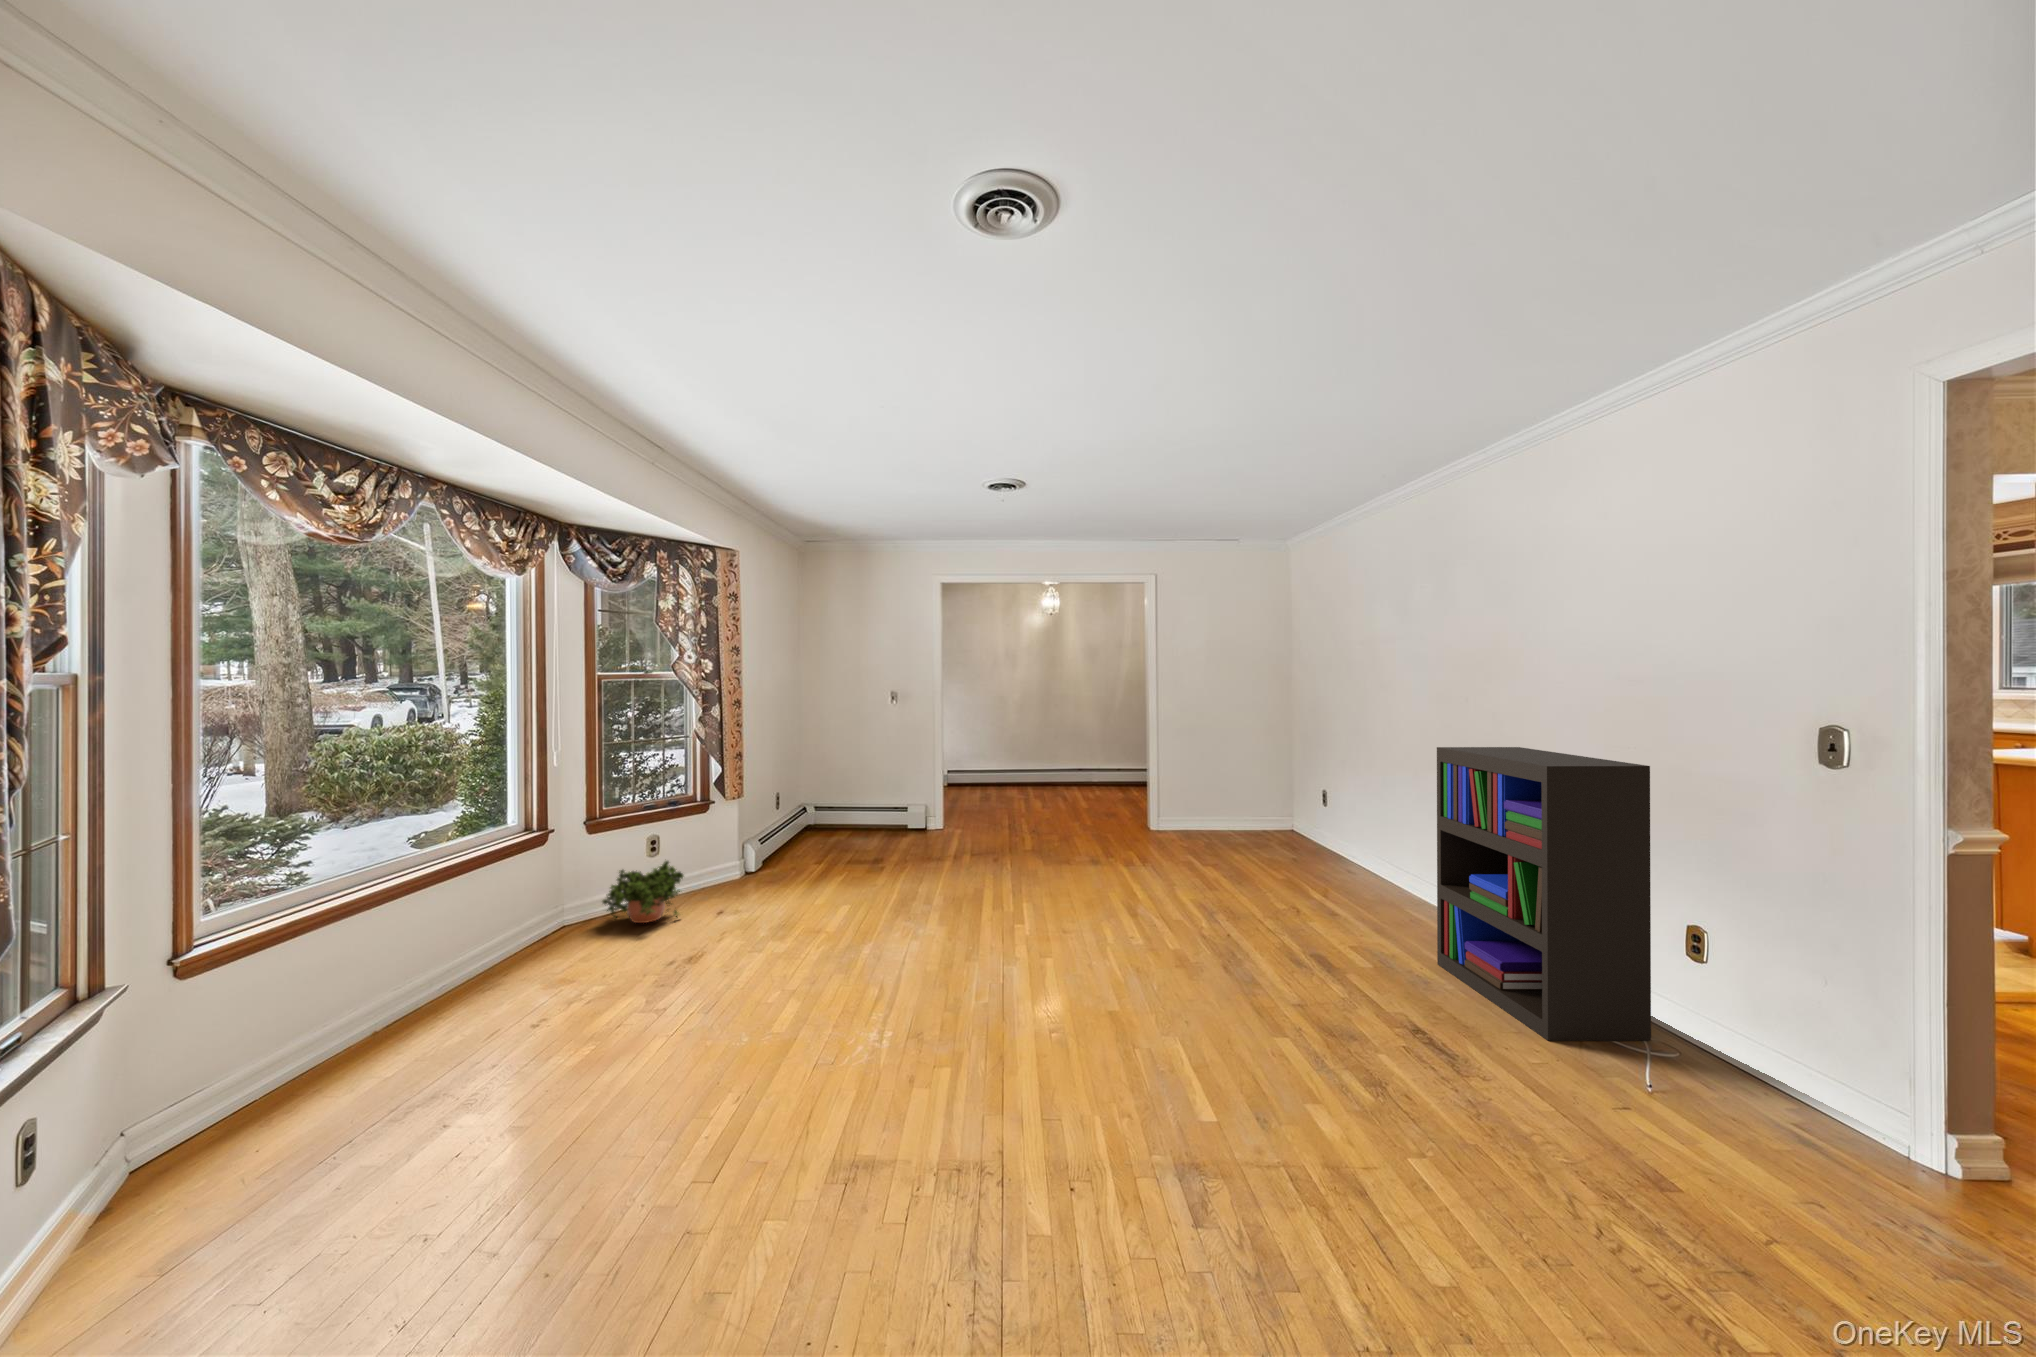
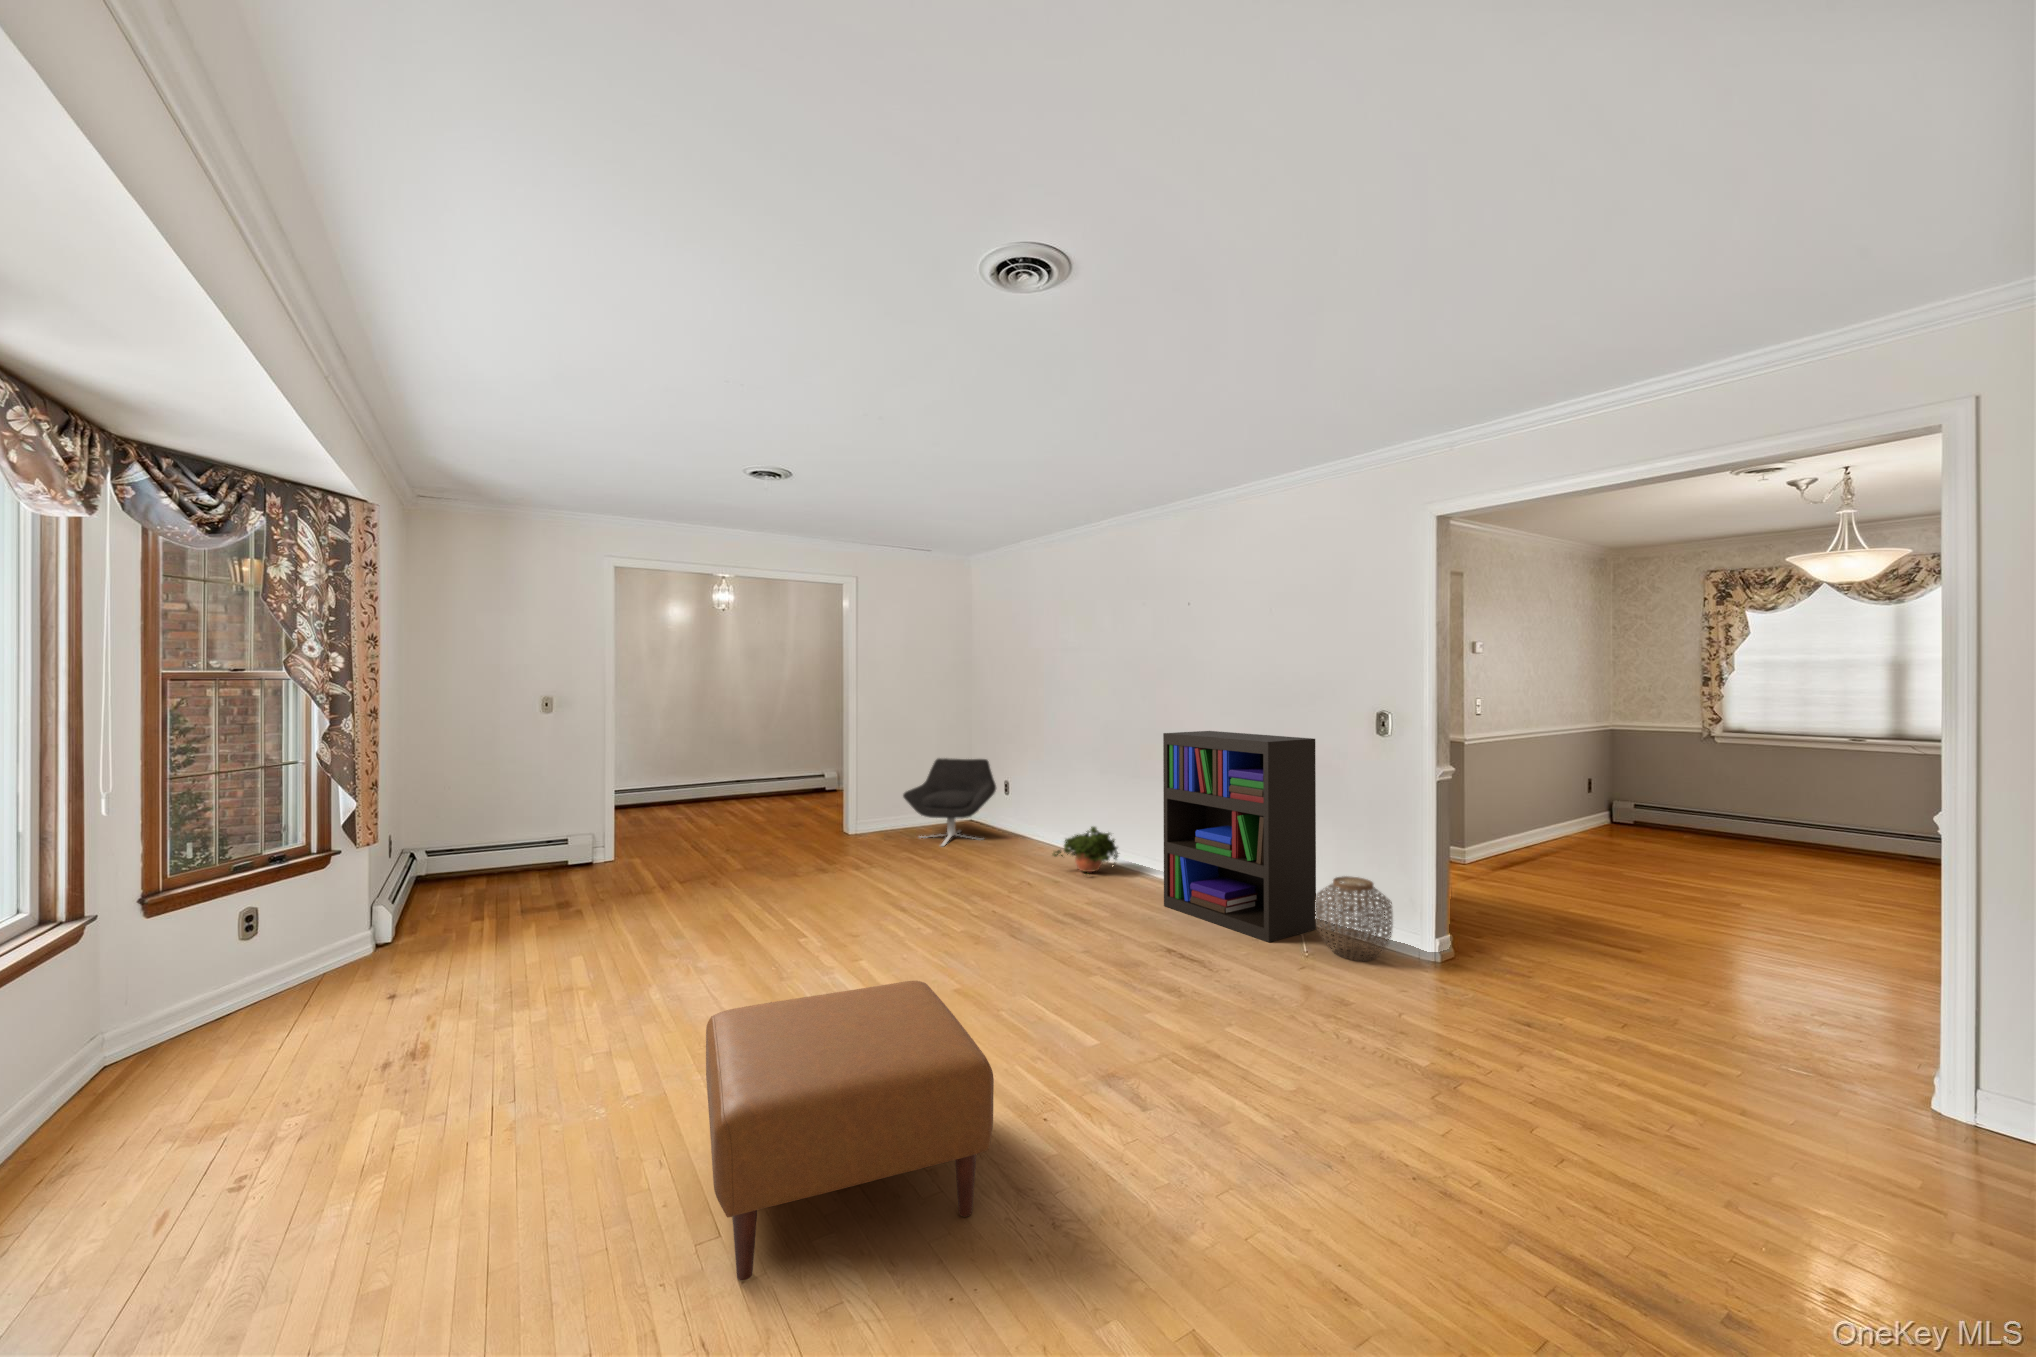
lounge chair: none [1200,762,1313,857] -> present [903,758,996,846]
potted plant: present [602,861,684,923] -> present [1053,827,1119,875]
ottoman: none [673,967,968,1216] -> present [706,981,994,1280]
woven basket: none [1614,970,1753,1105] -> present [1315,876,1393,961]

